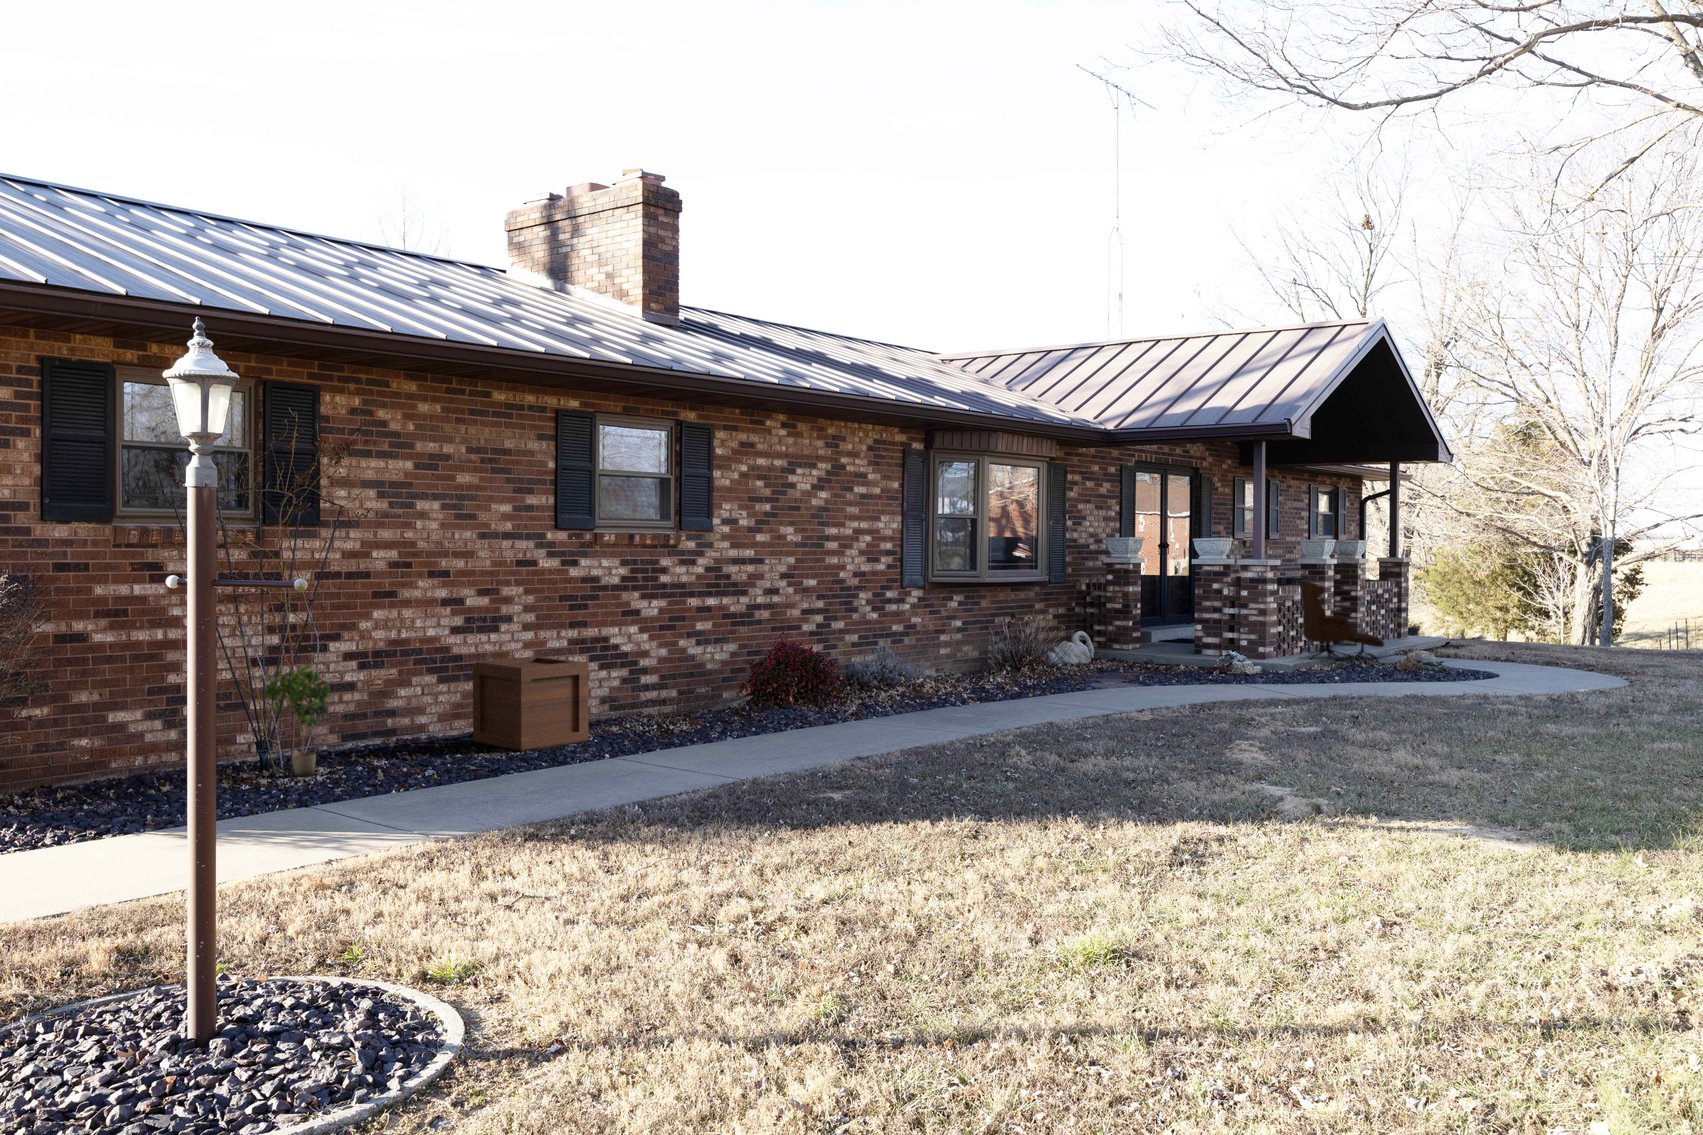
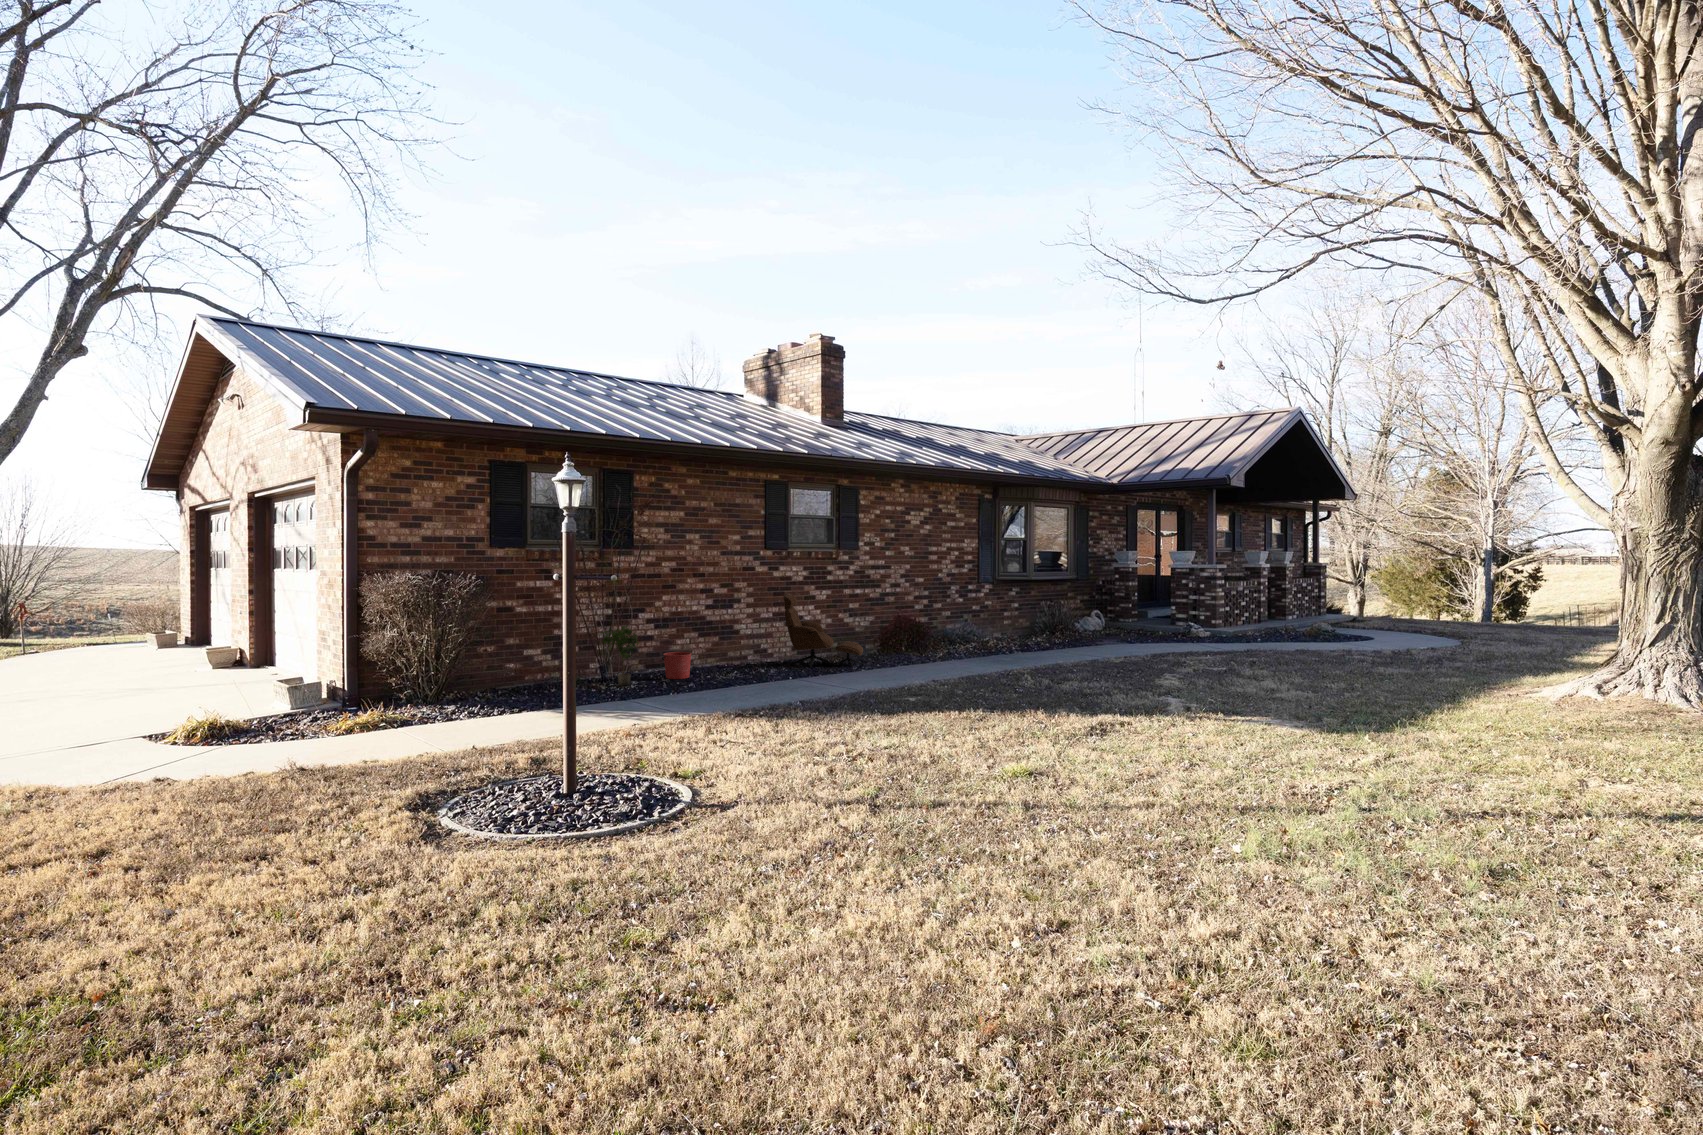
lounge chair: present [1298,581,1384,661] -> present [784,593,863,667]
wooden crate: present [473,656,589,751] -> none [717,622,781,676]
bucket: none [374,711,429,760] -> present [662,652,692,679]

